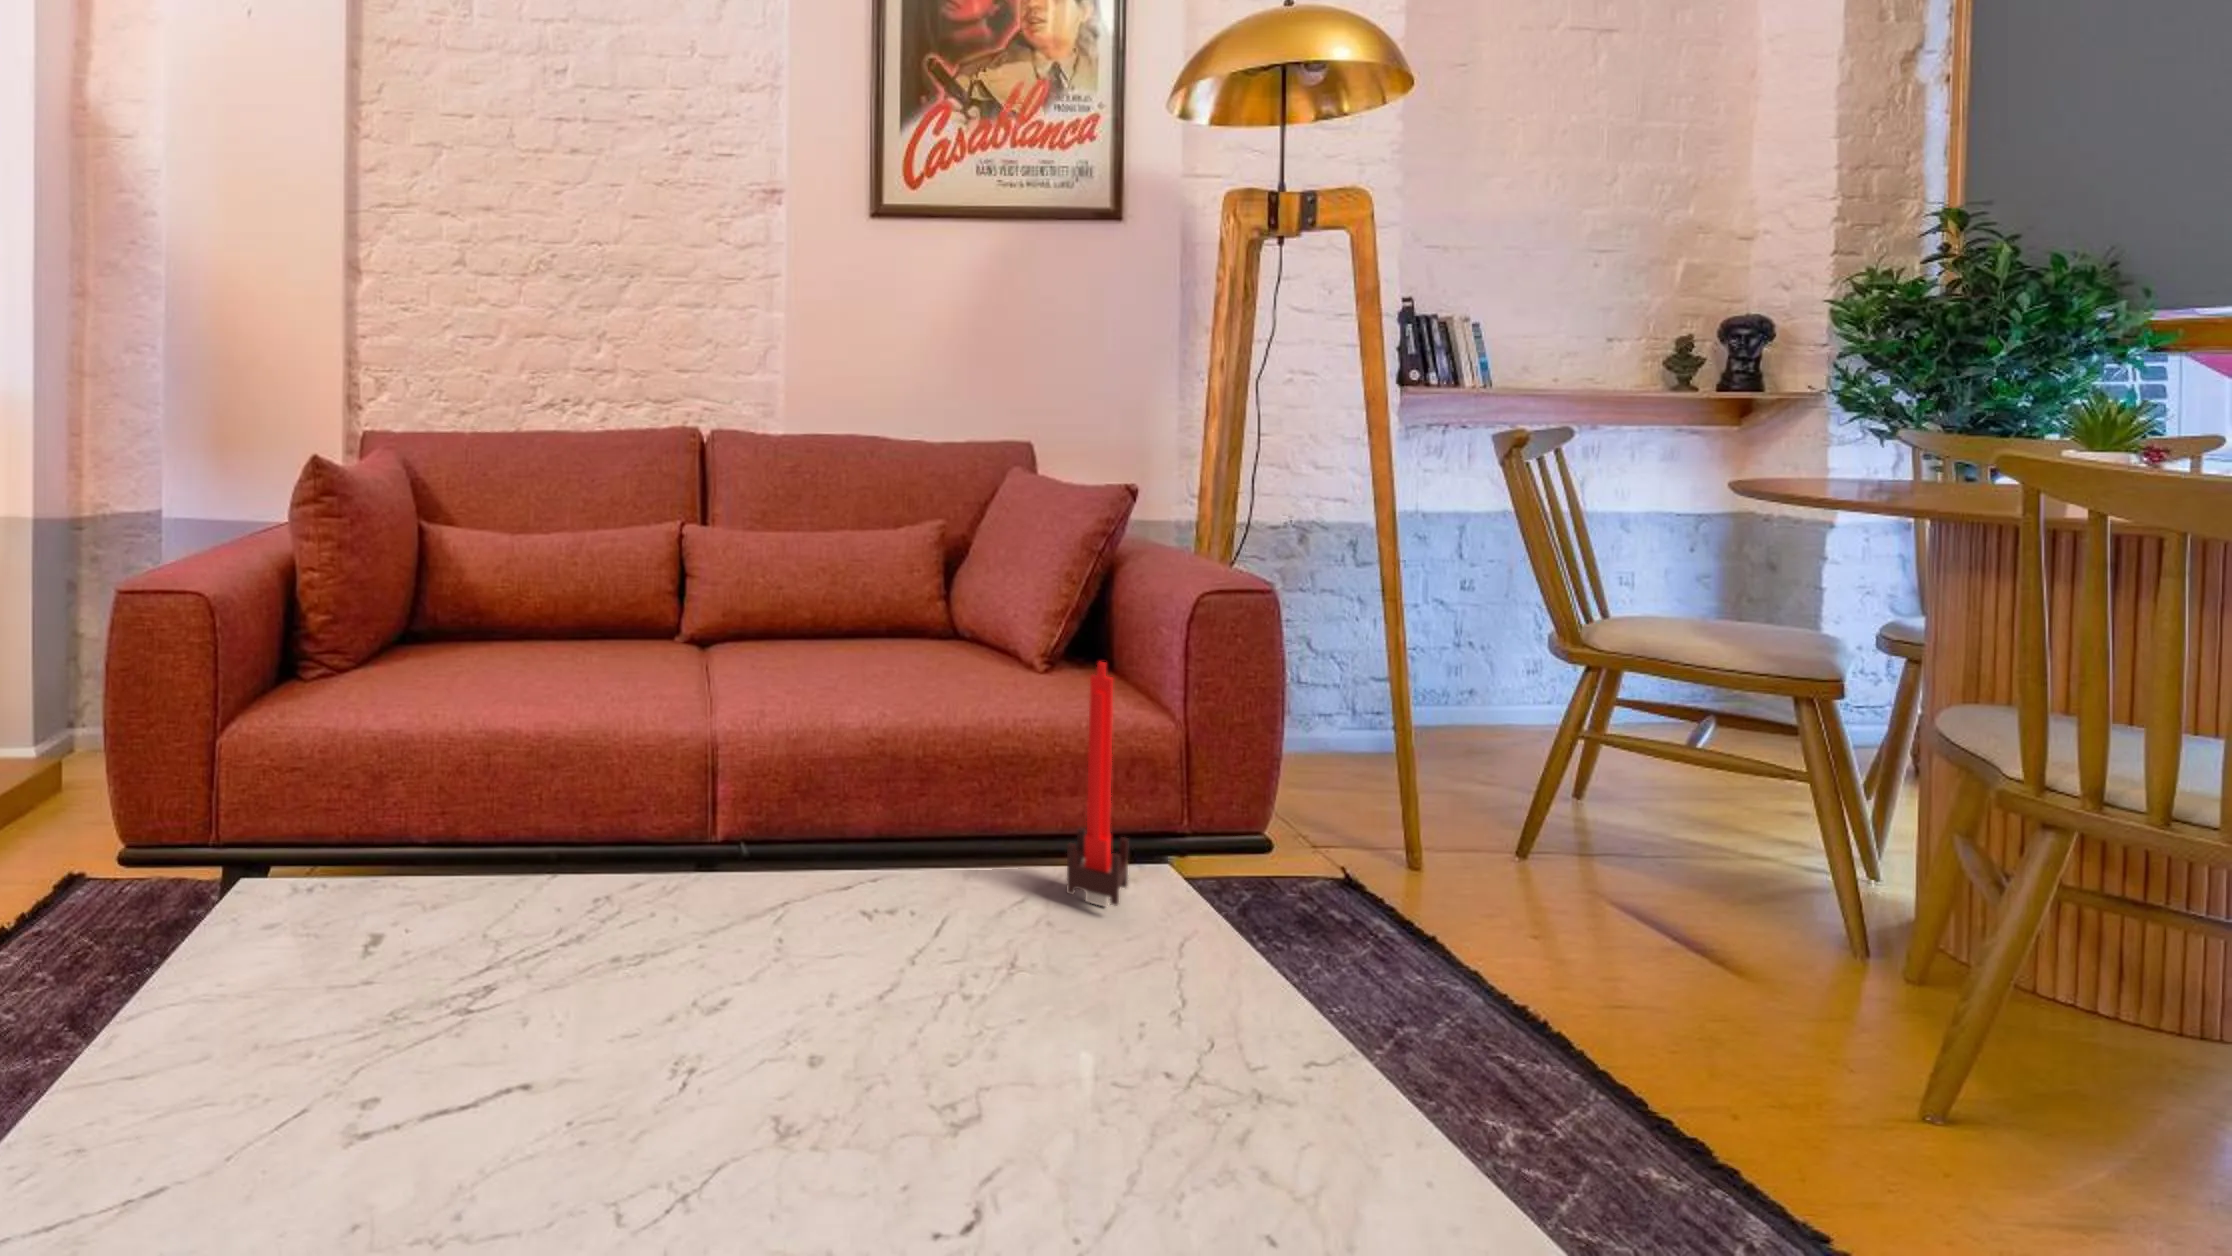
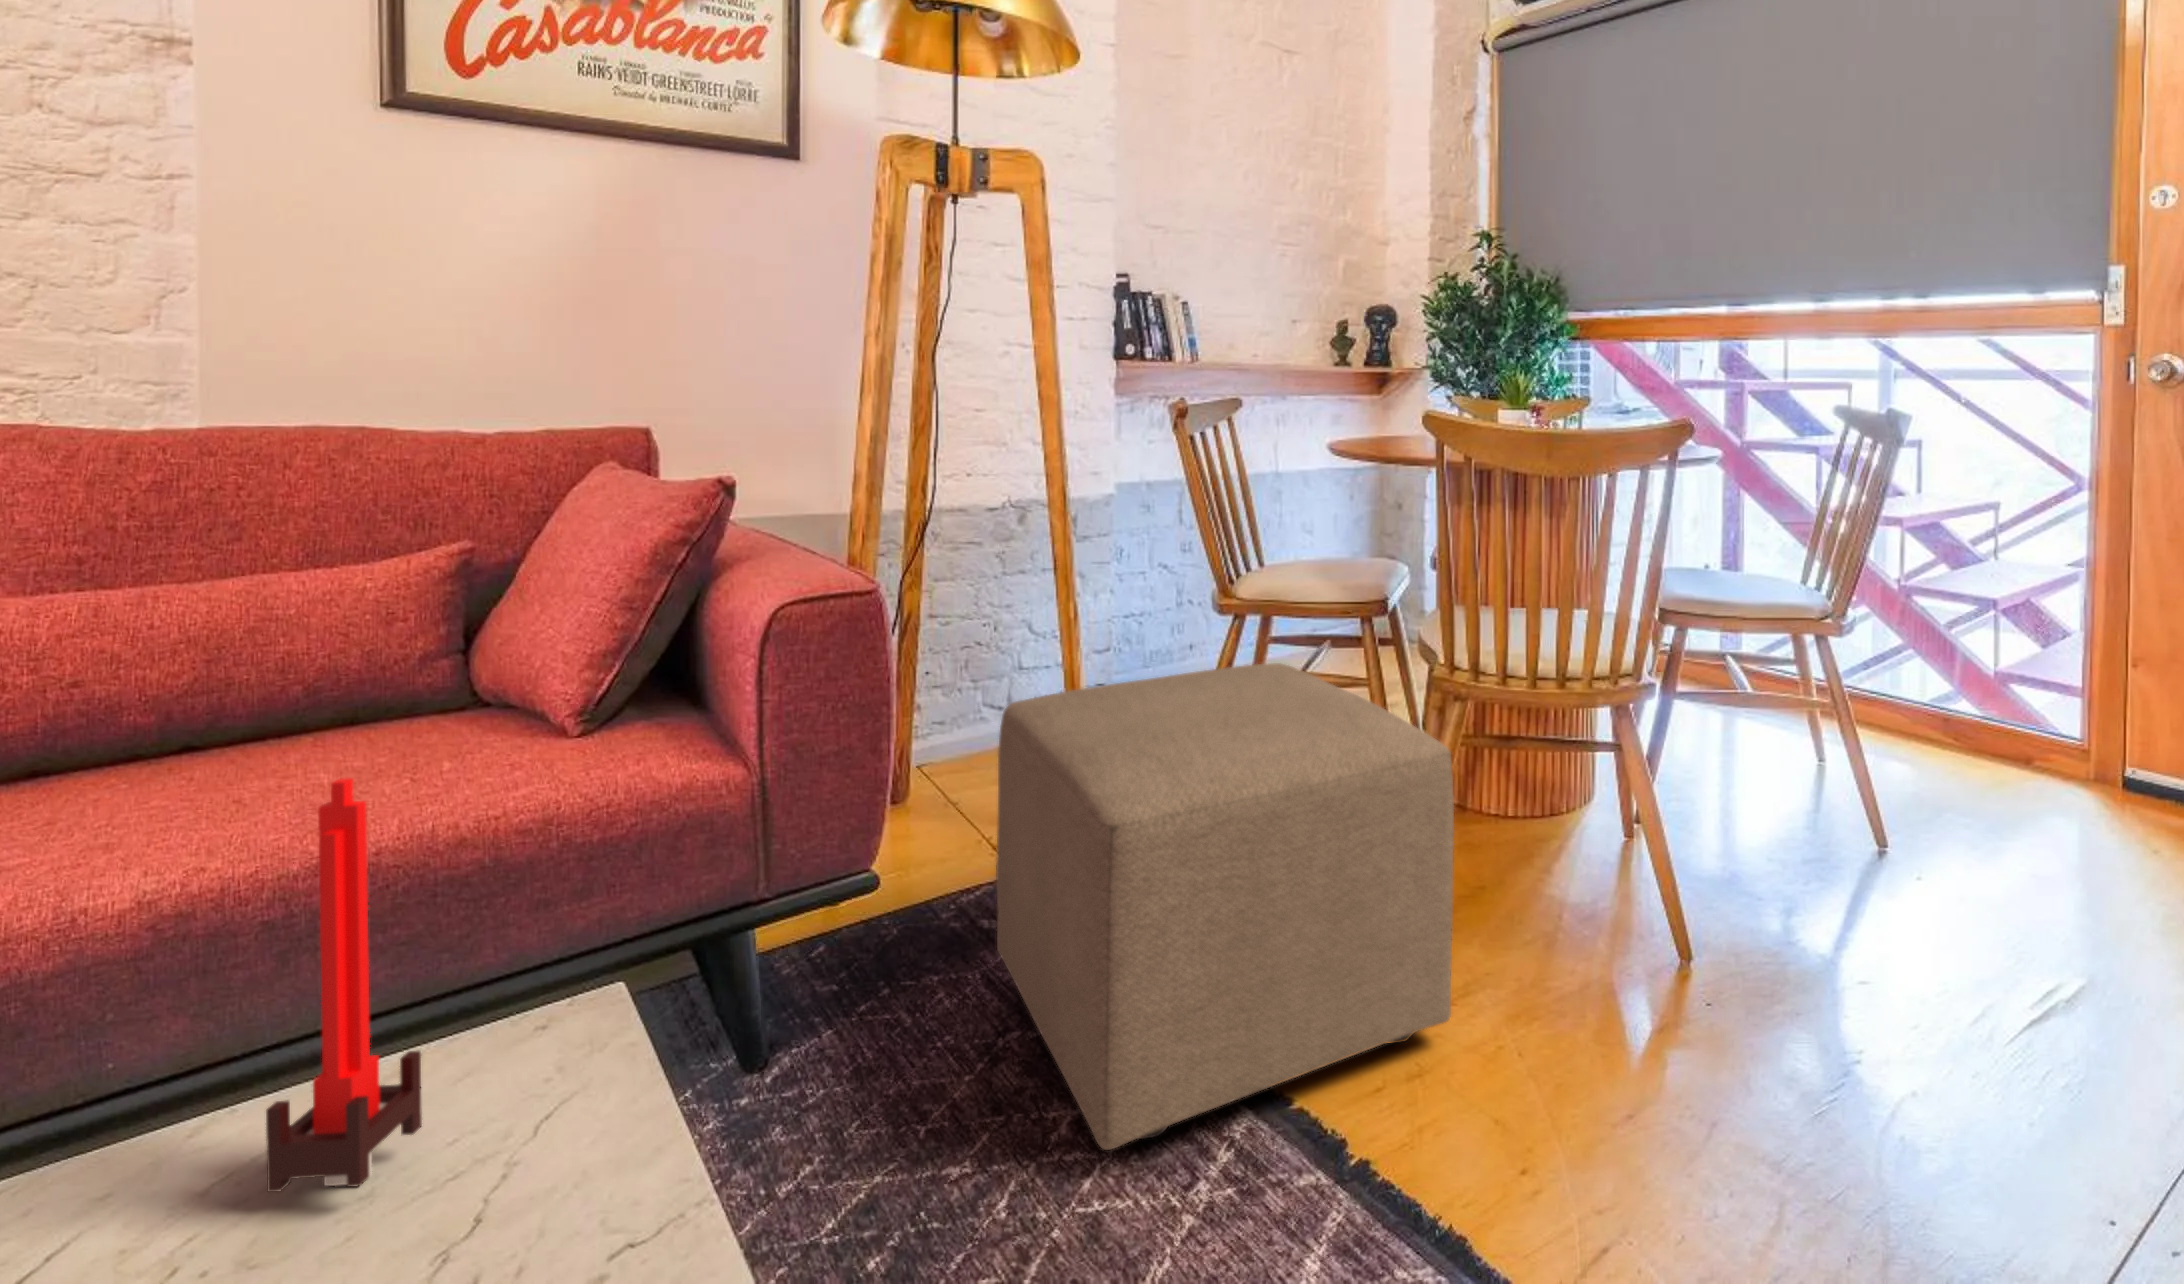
ottoman: none [1366,703,2002,1155] -> present [996,663,1454,1150]

